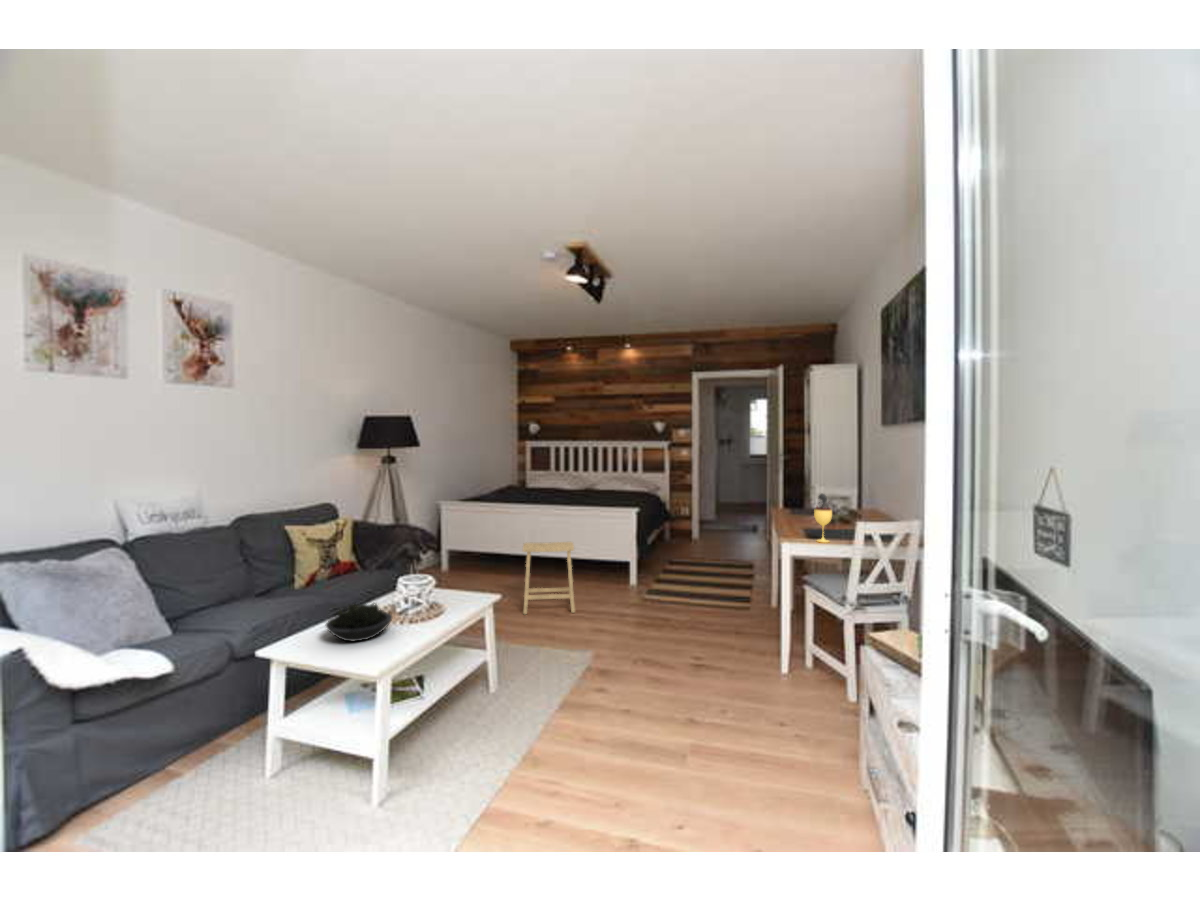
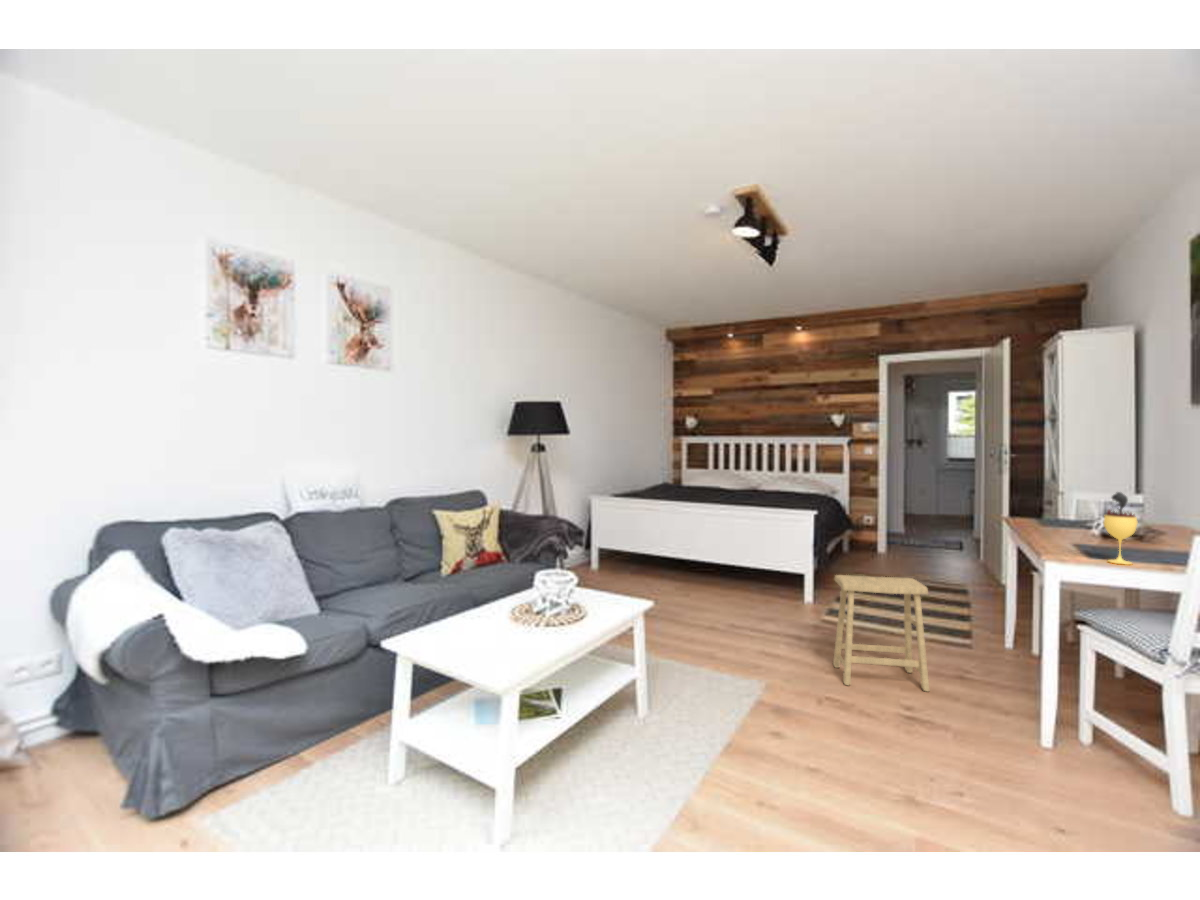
footstool: present [523,542,575,615] -> present [833,575,929,691]
succulent plant: present [326,603,392,641] -> none [455,596,527,641]

